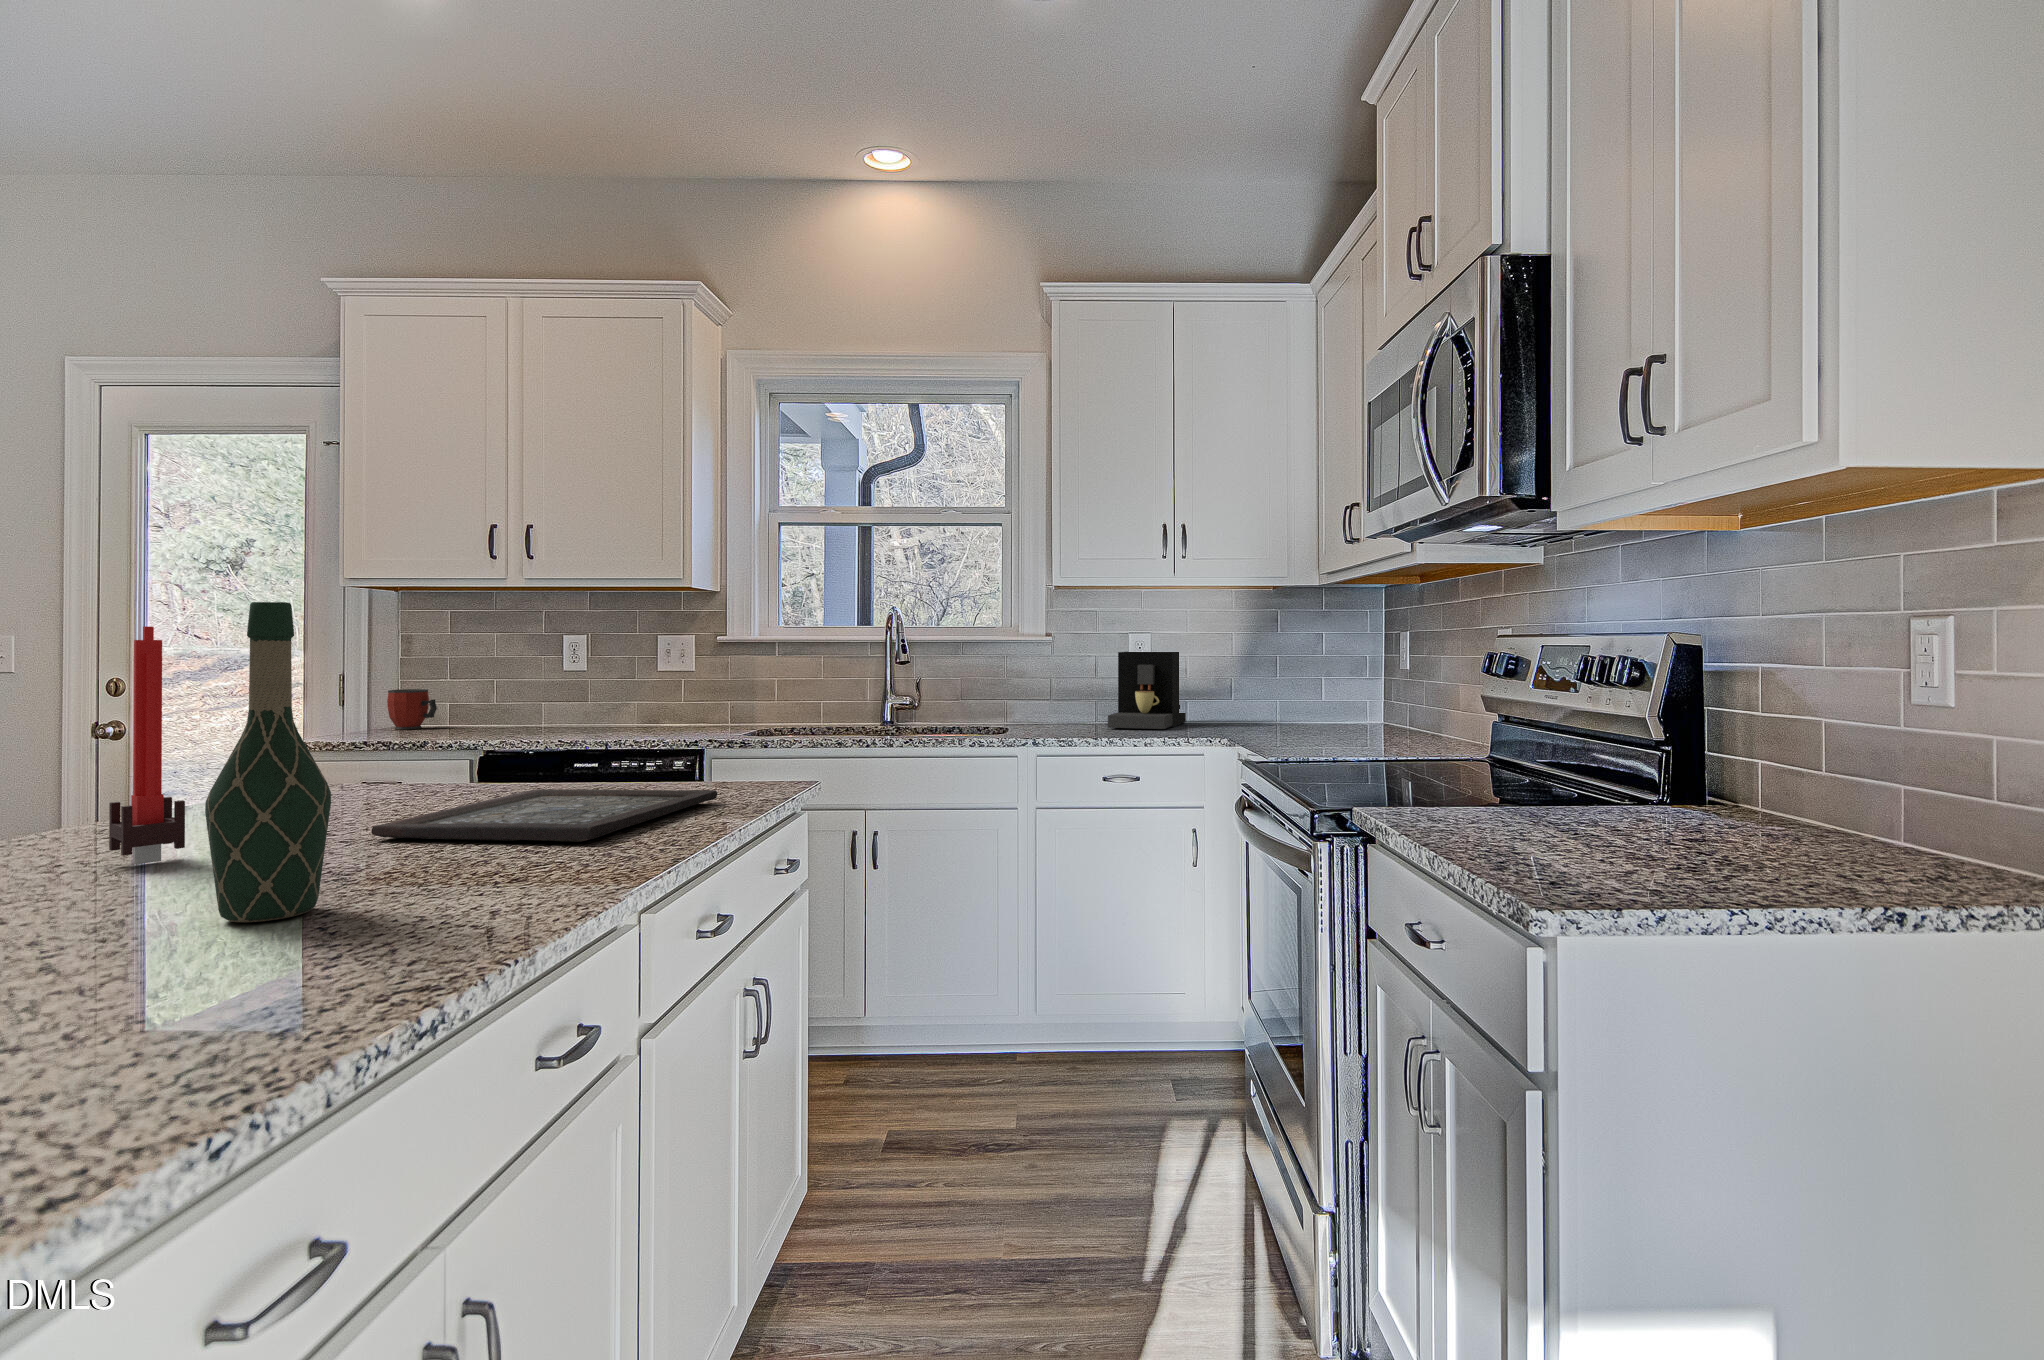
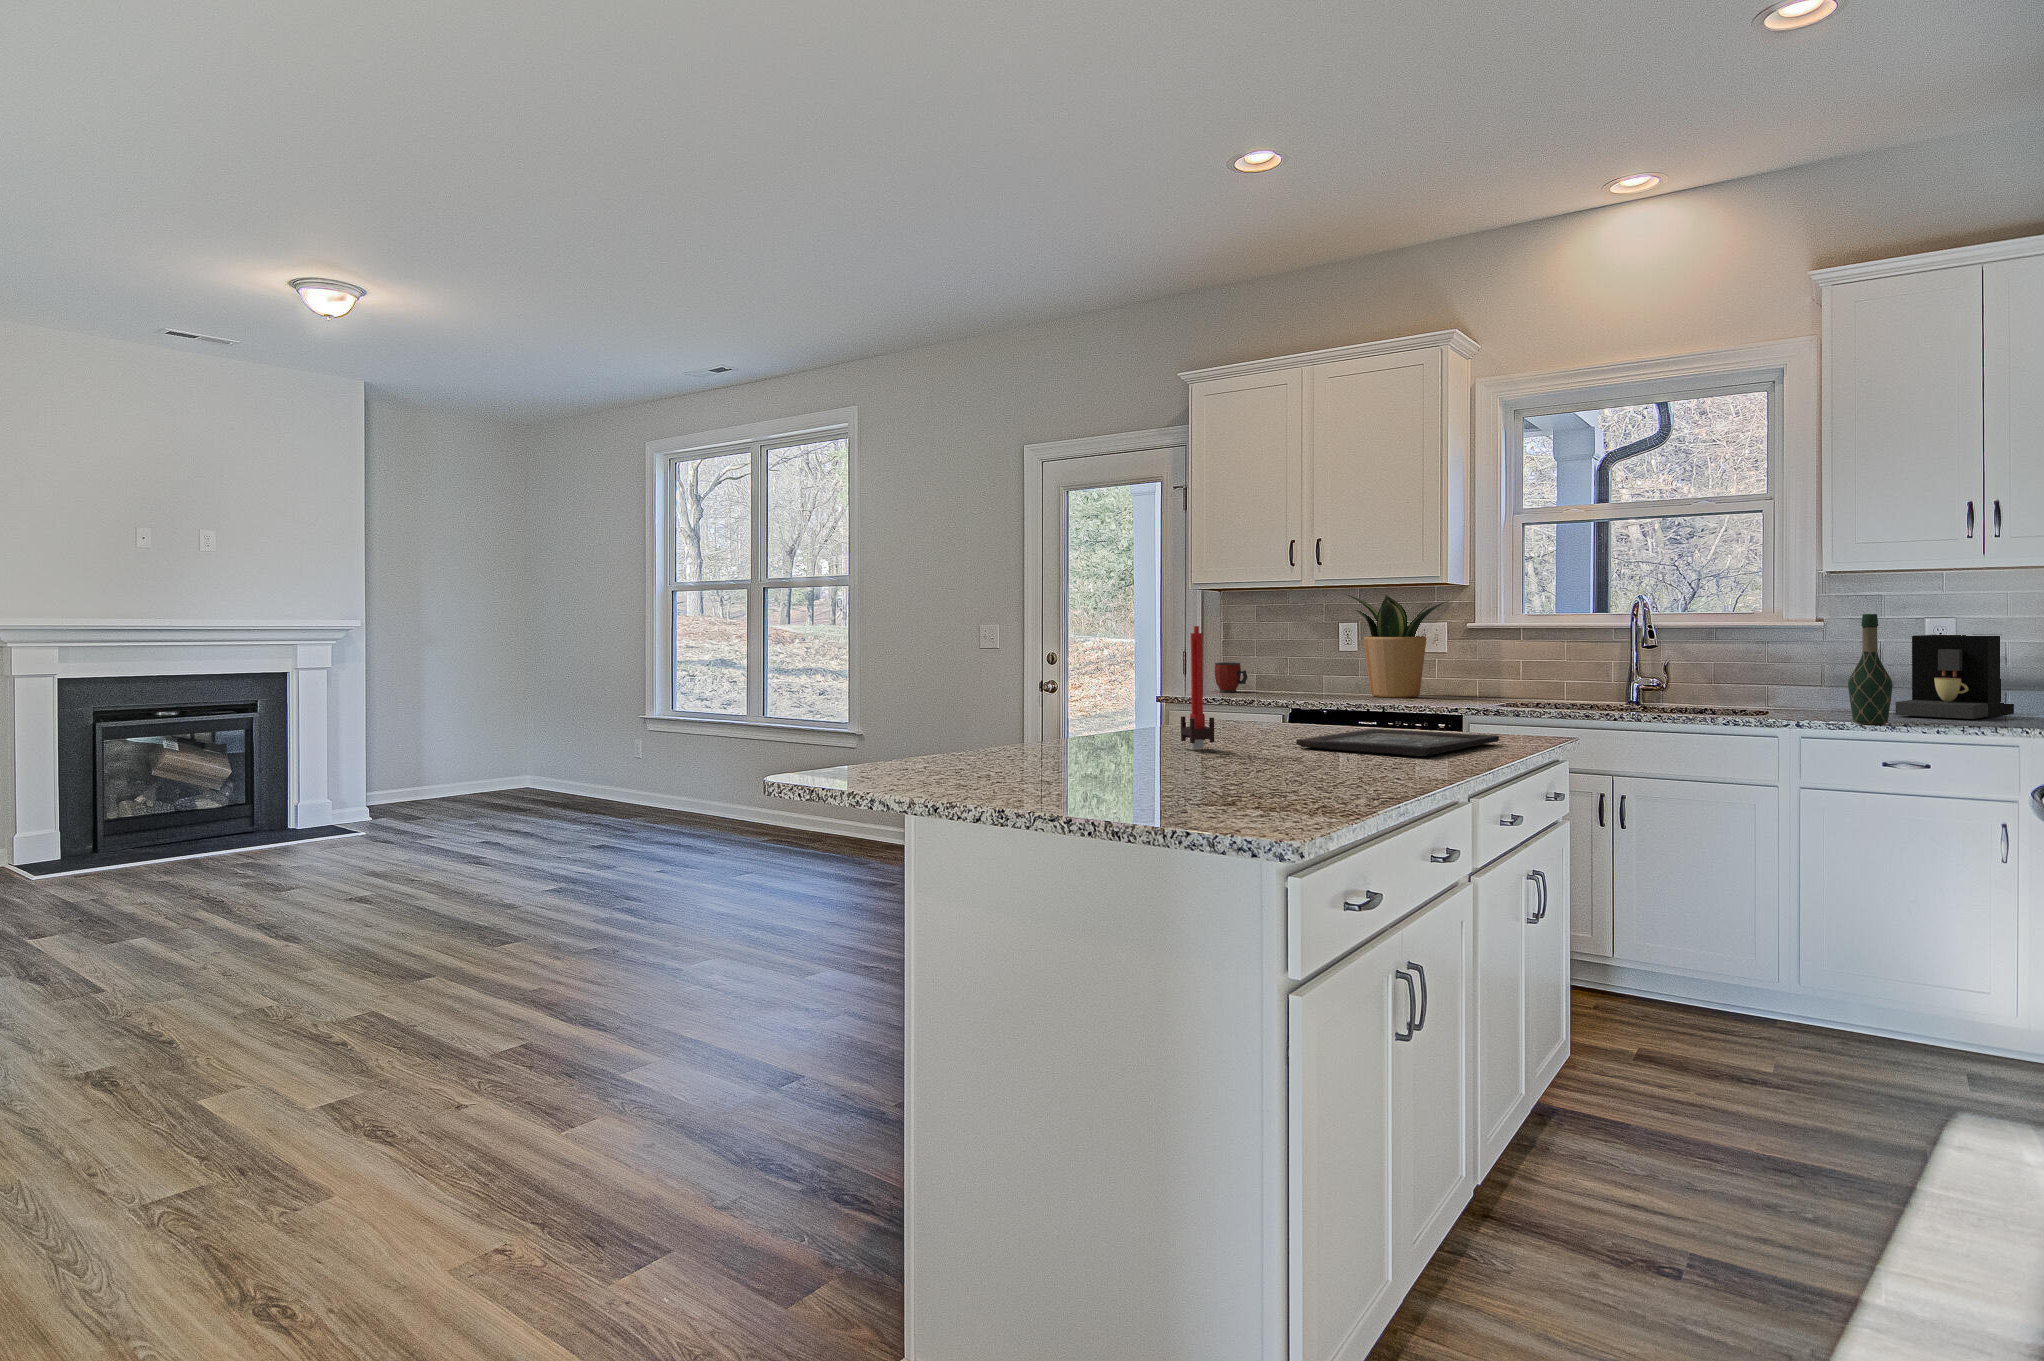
potted plant: none [570,601,698,728] -> present [1347,594,1448,698]
wine bottle: present [205,602,331,922] -> present [1848,614,1893,724]

